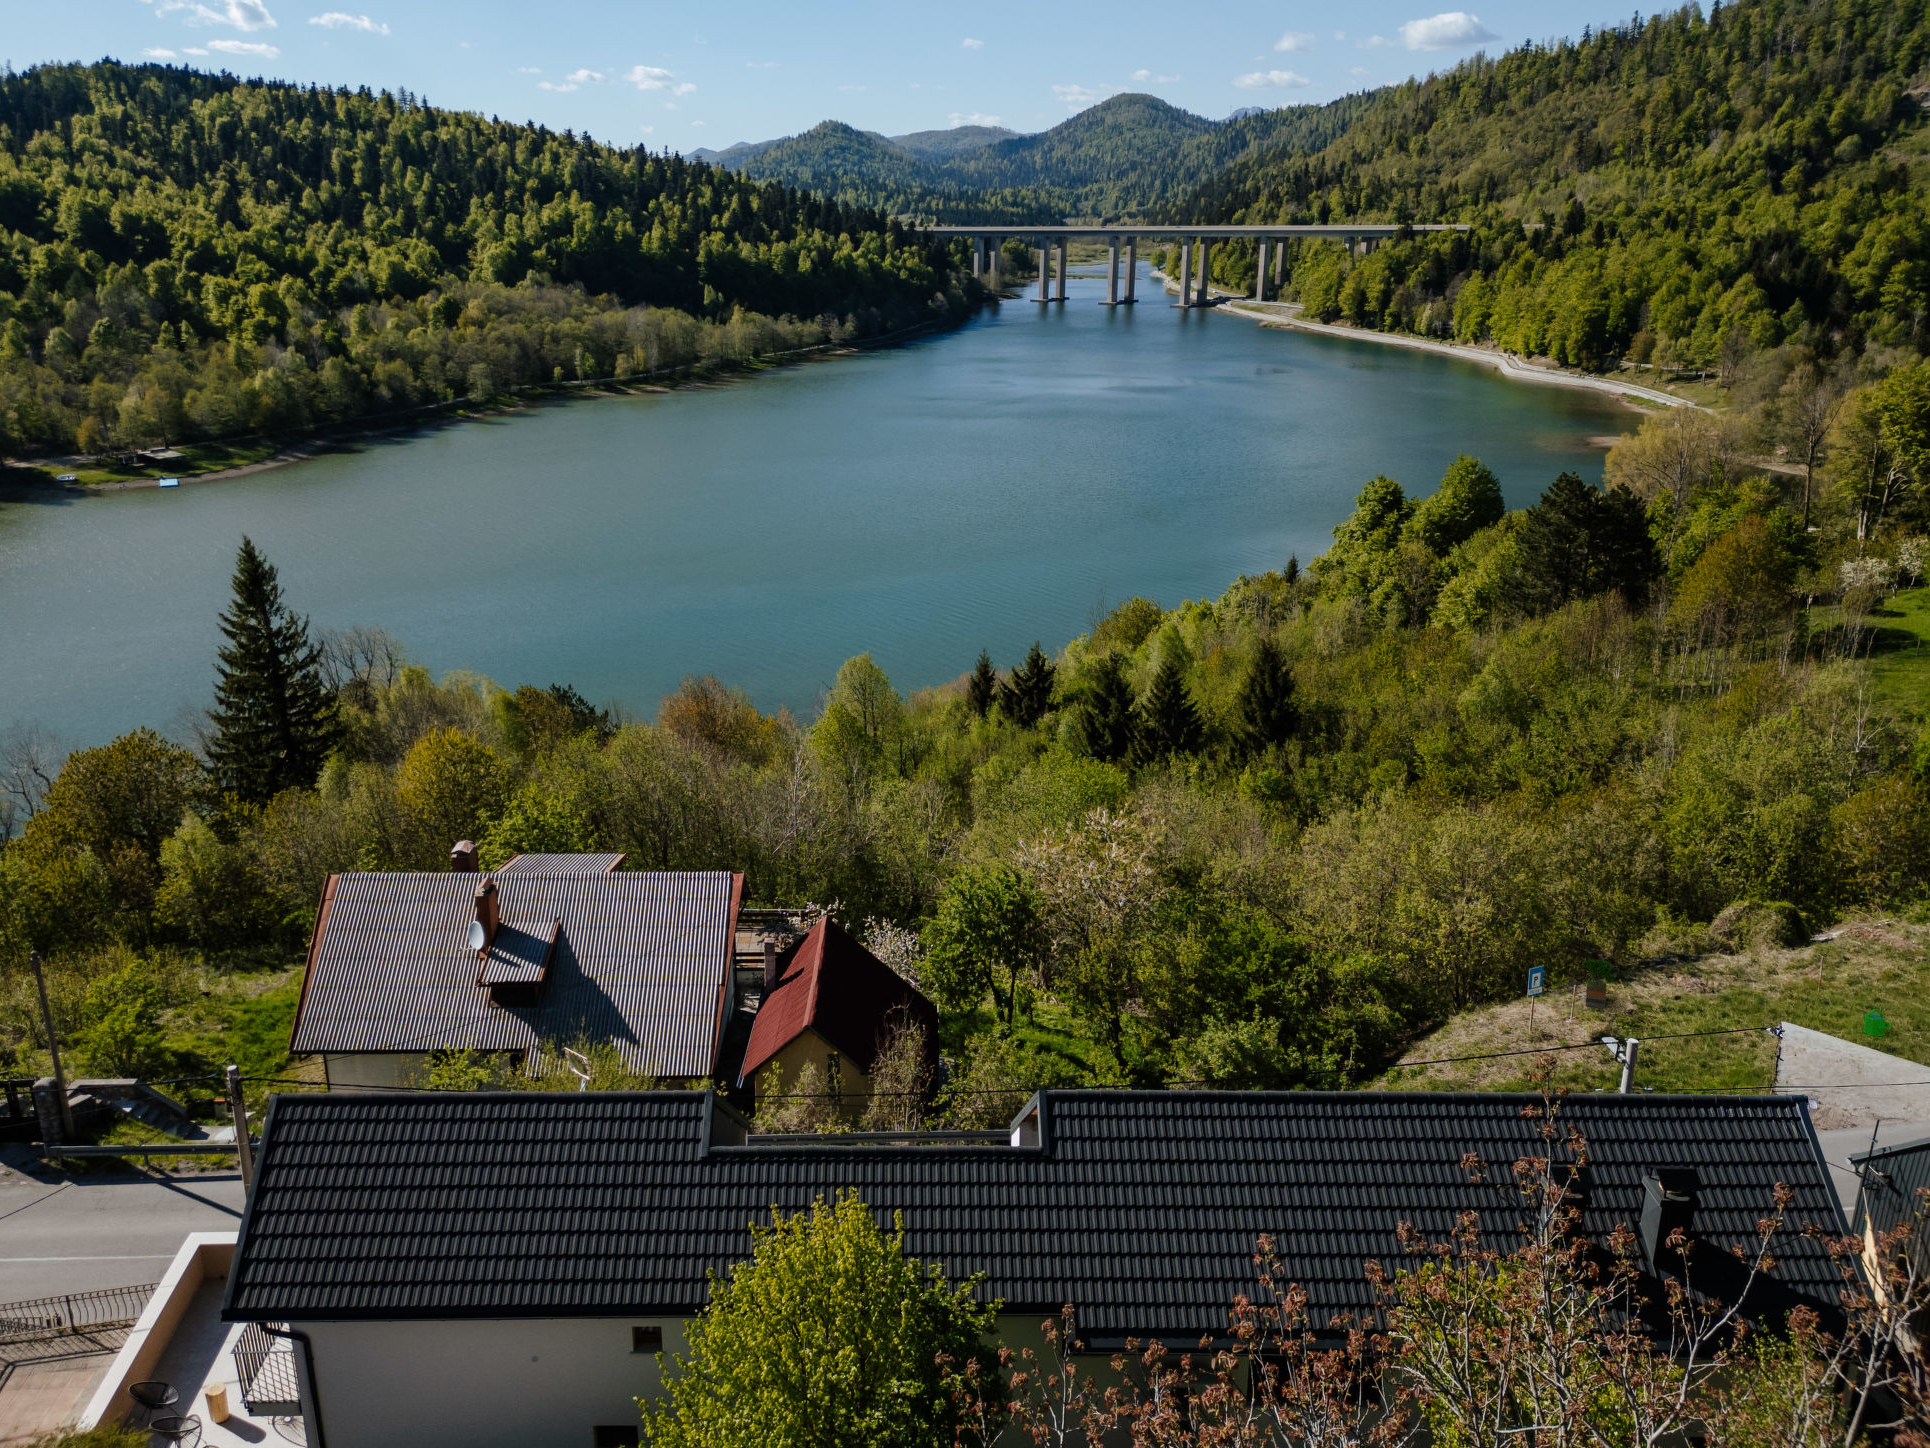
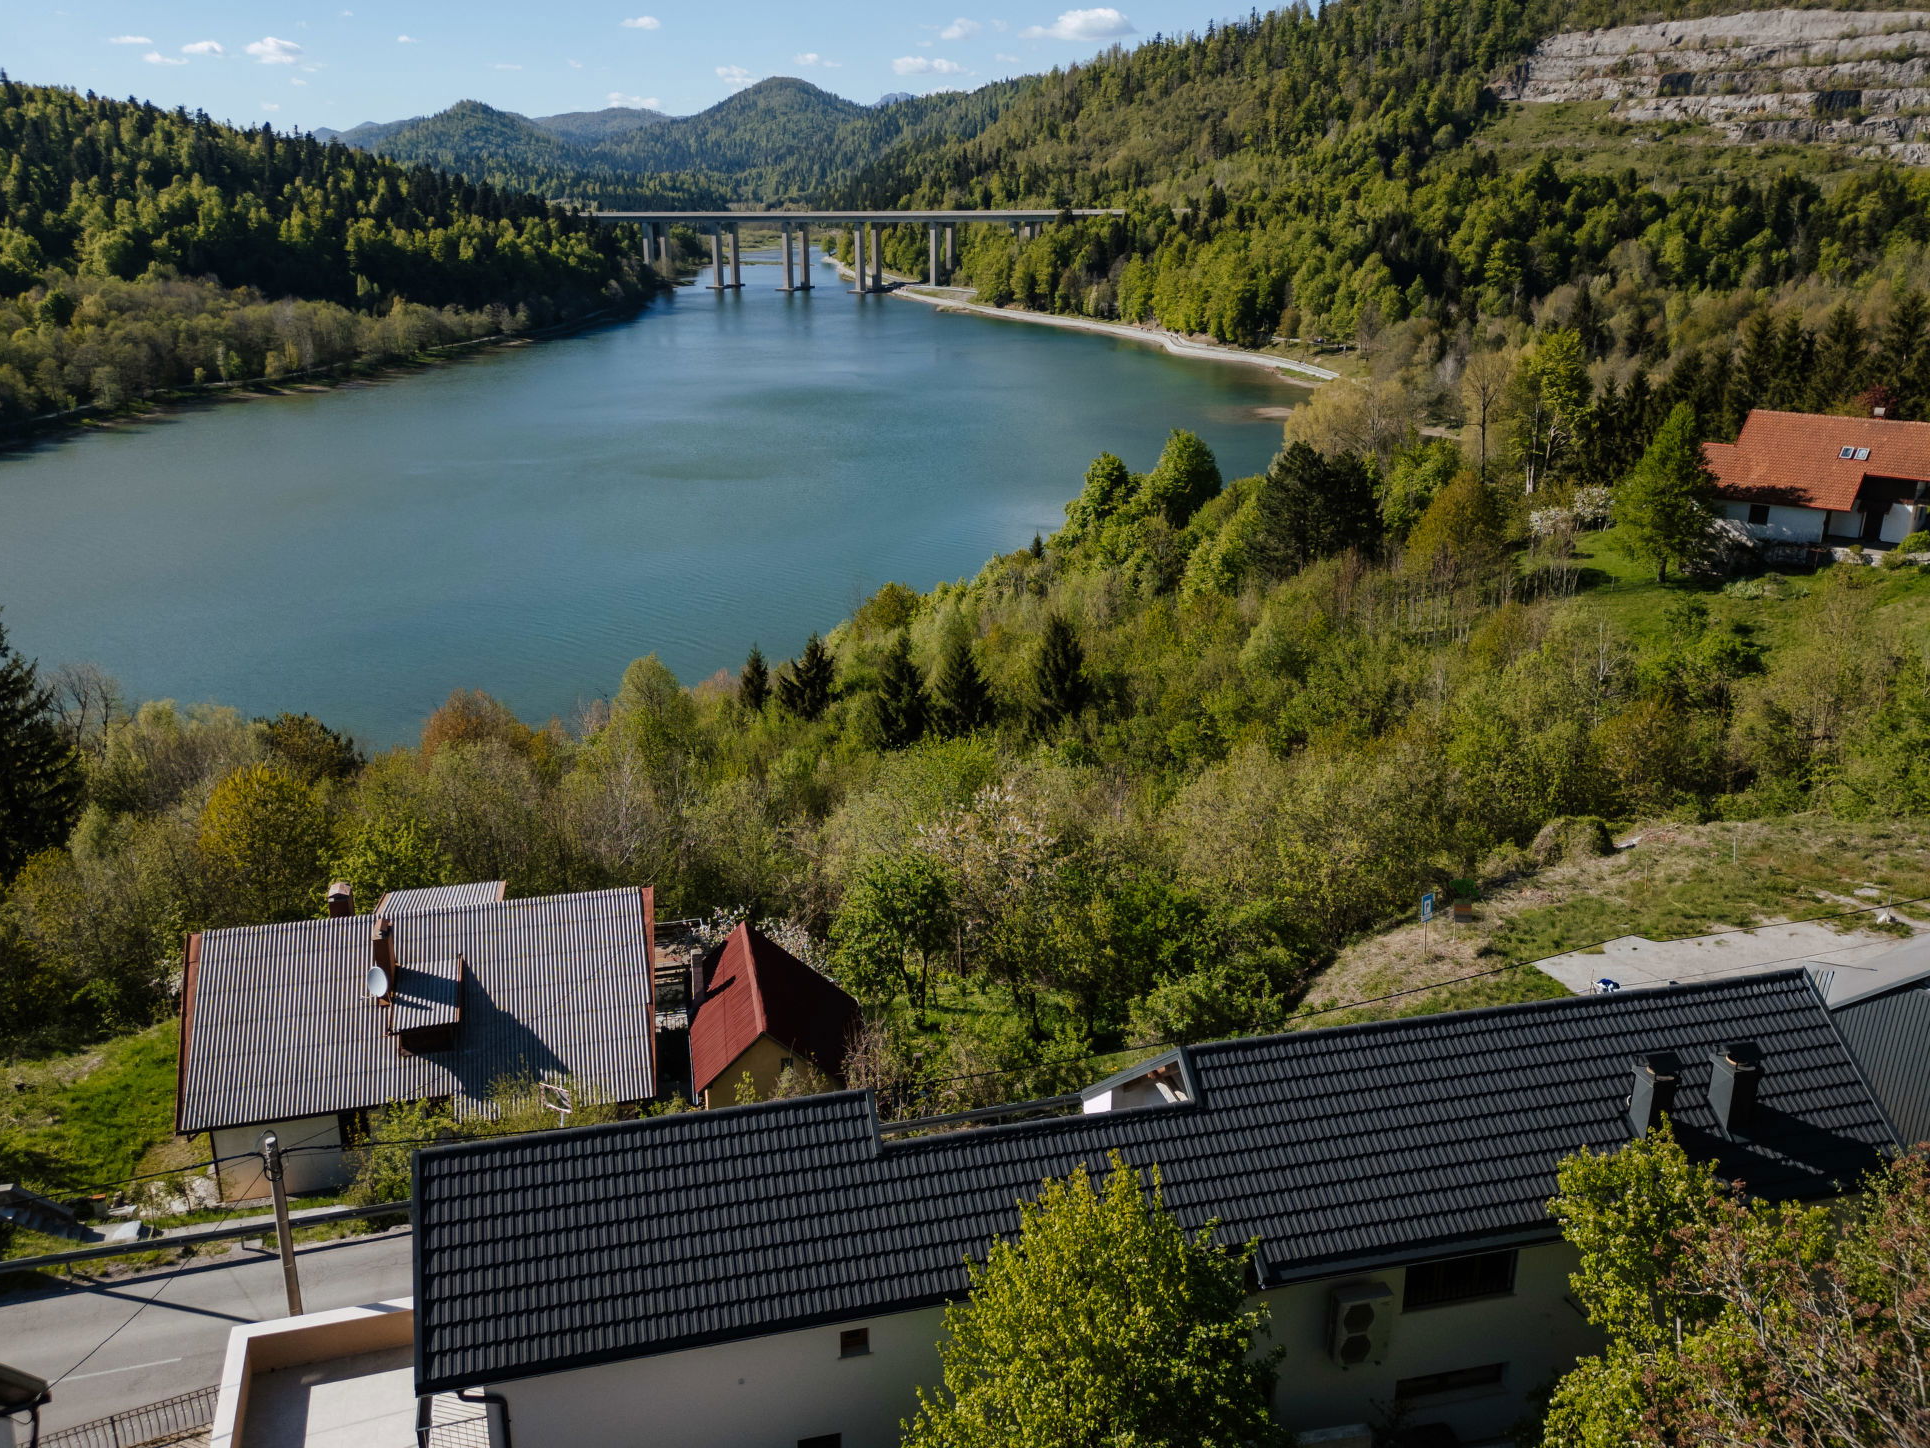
watering can: present [1863,1009,1891,1036] -> none [1686,894,1713,918]

